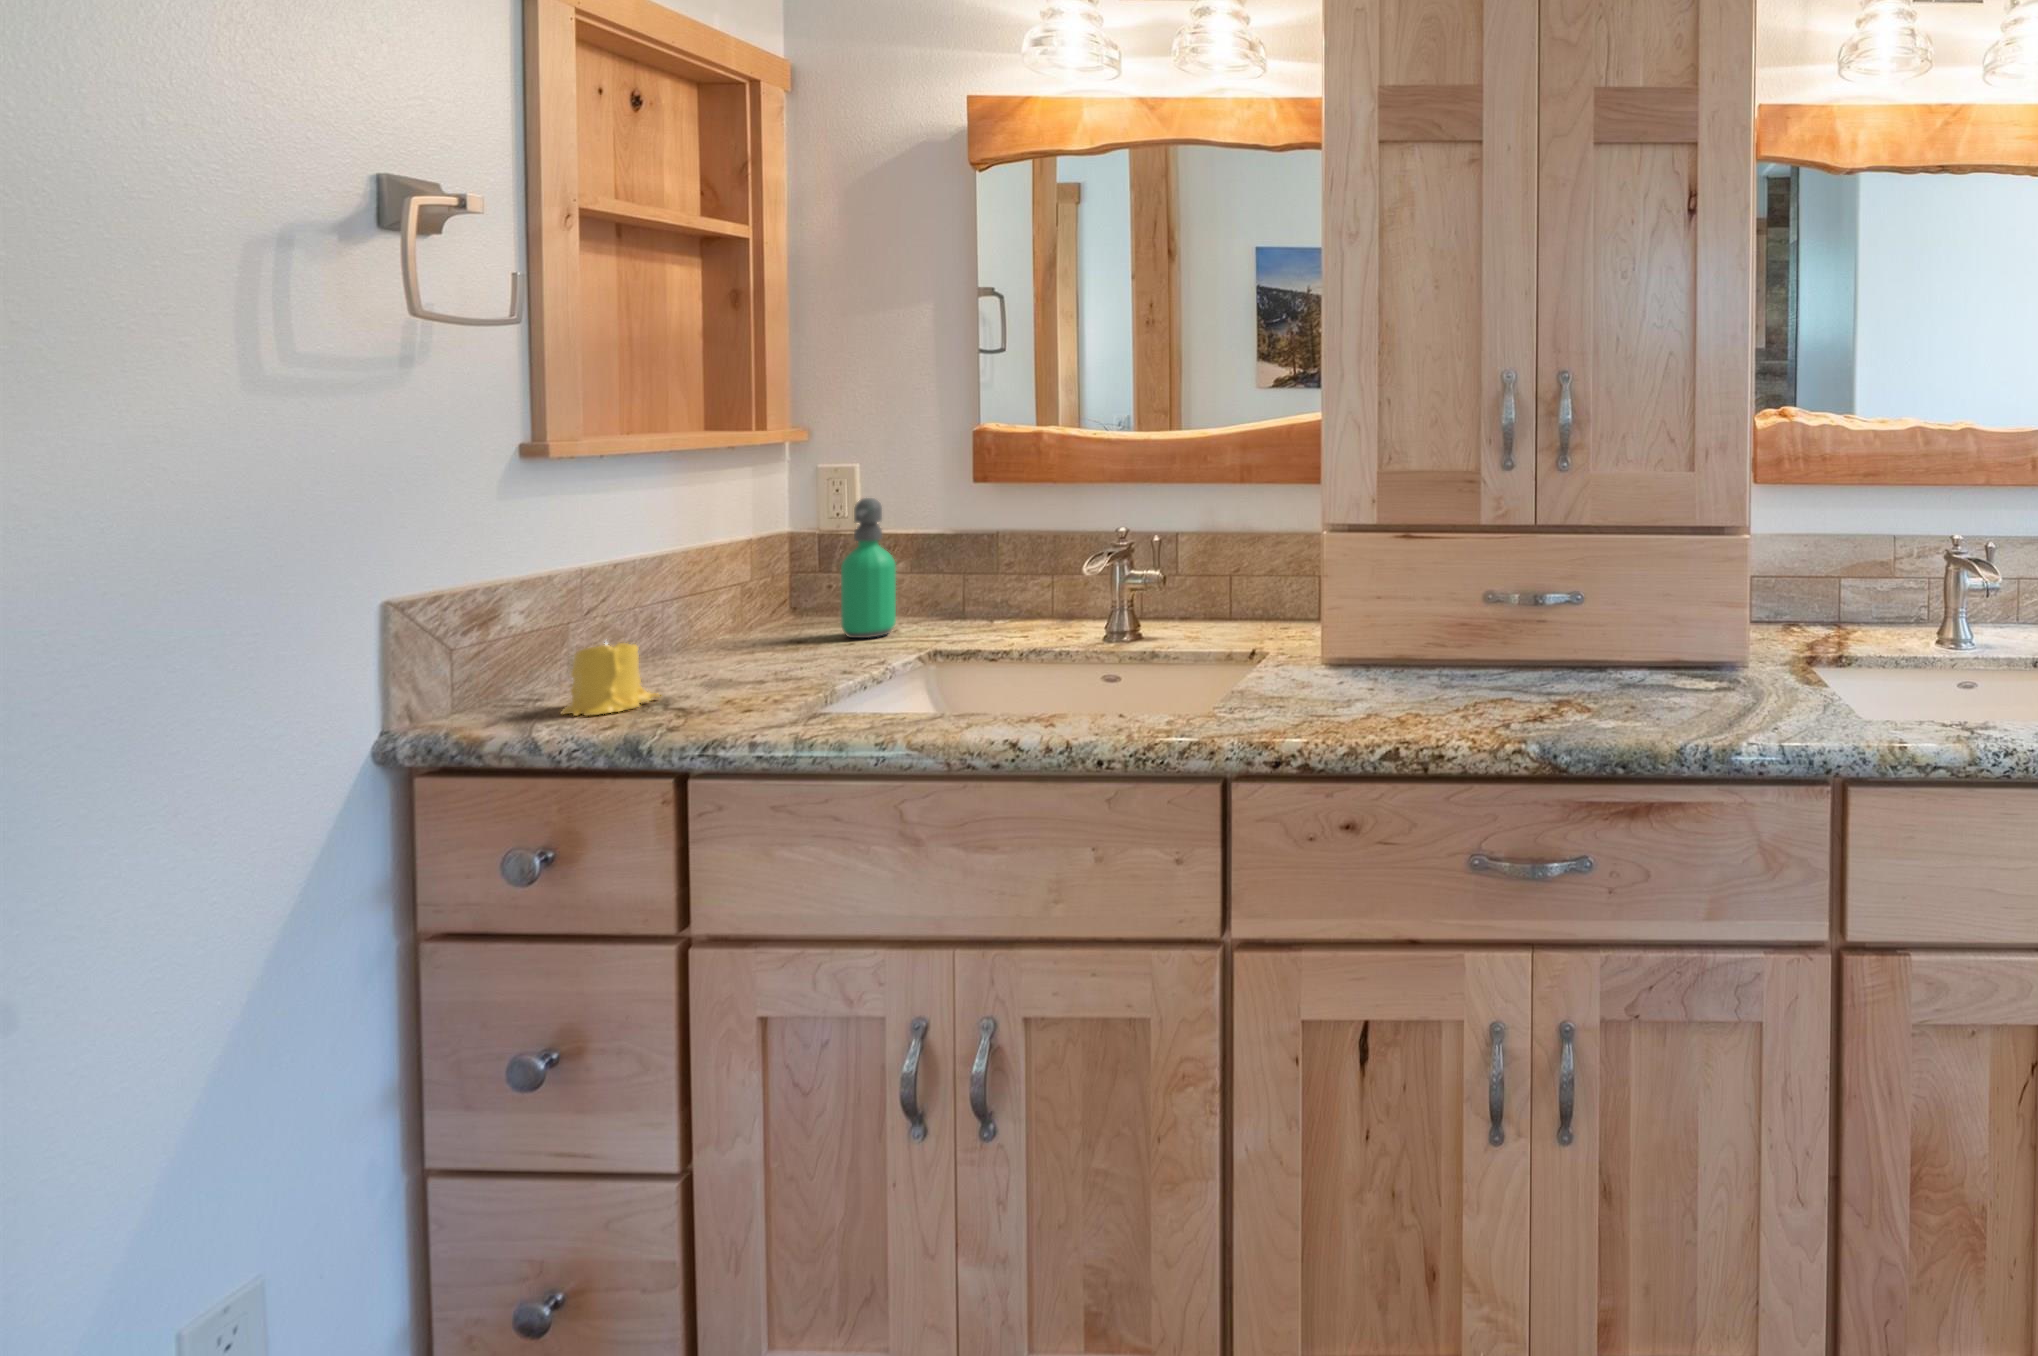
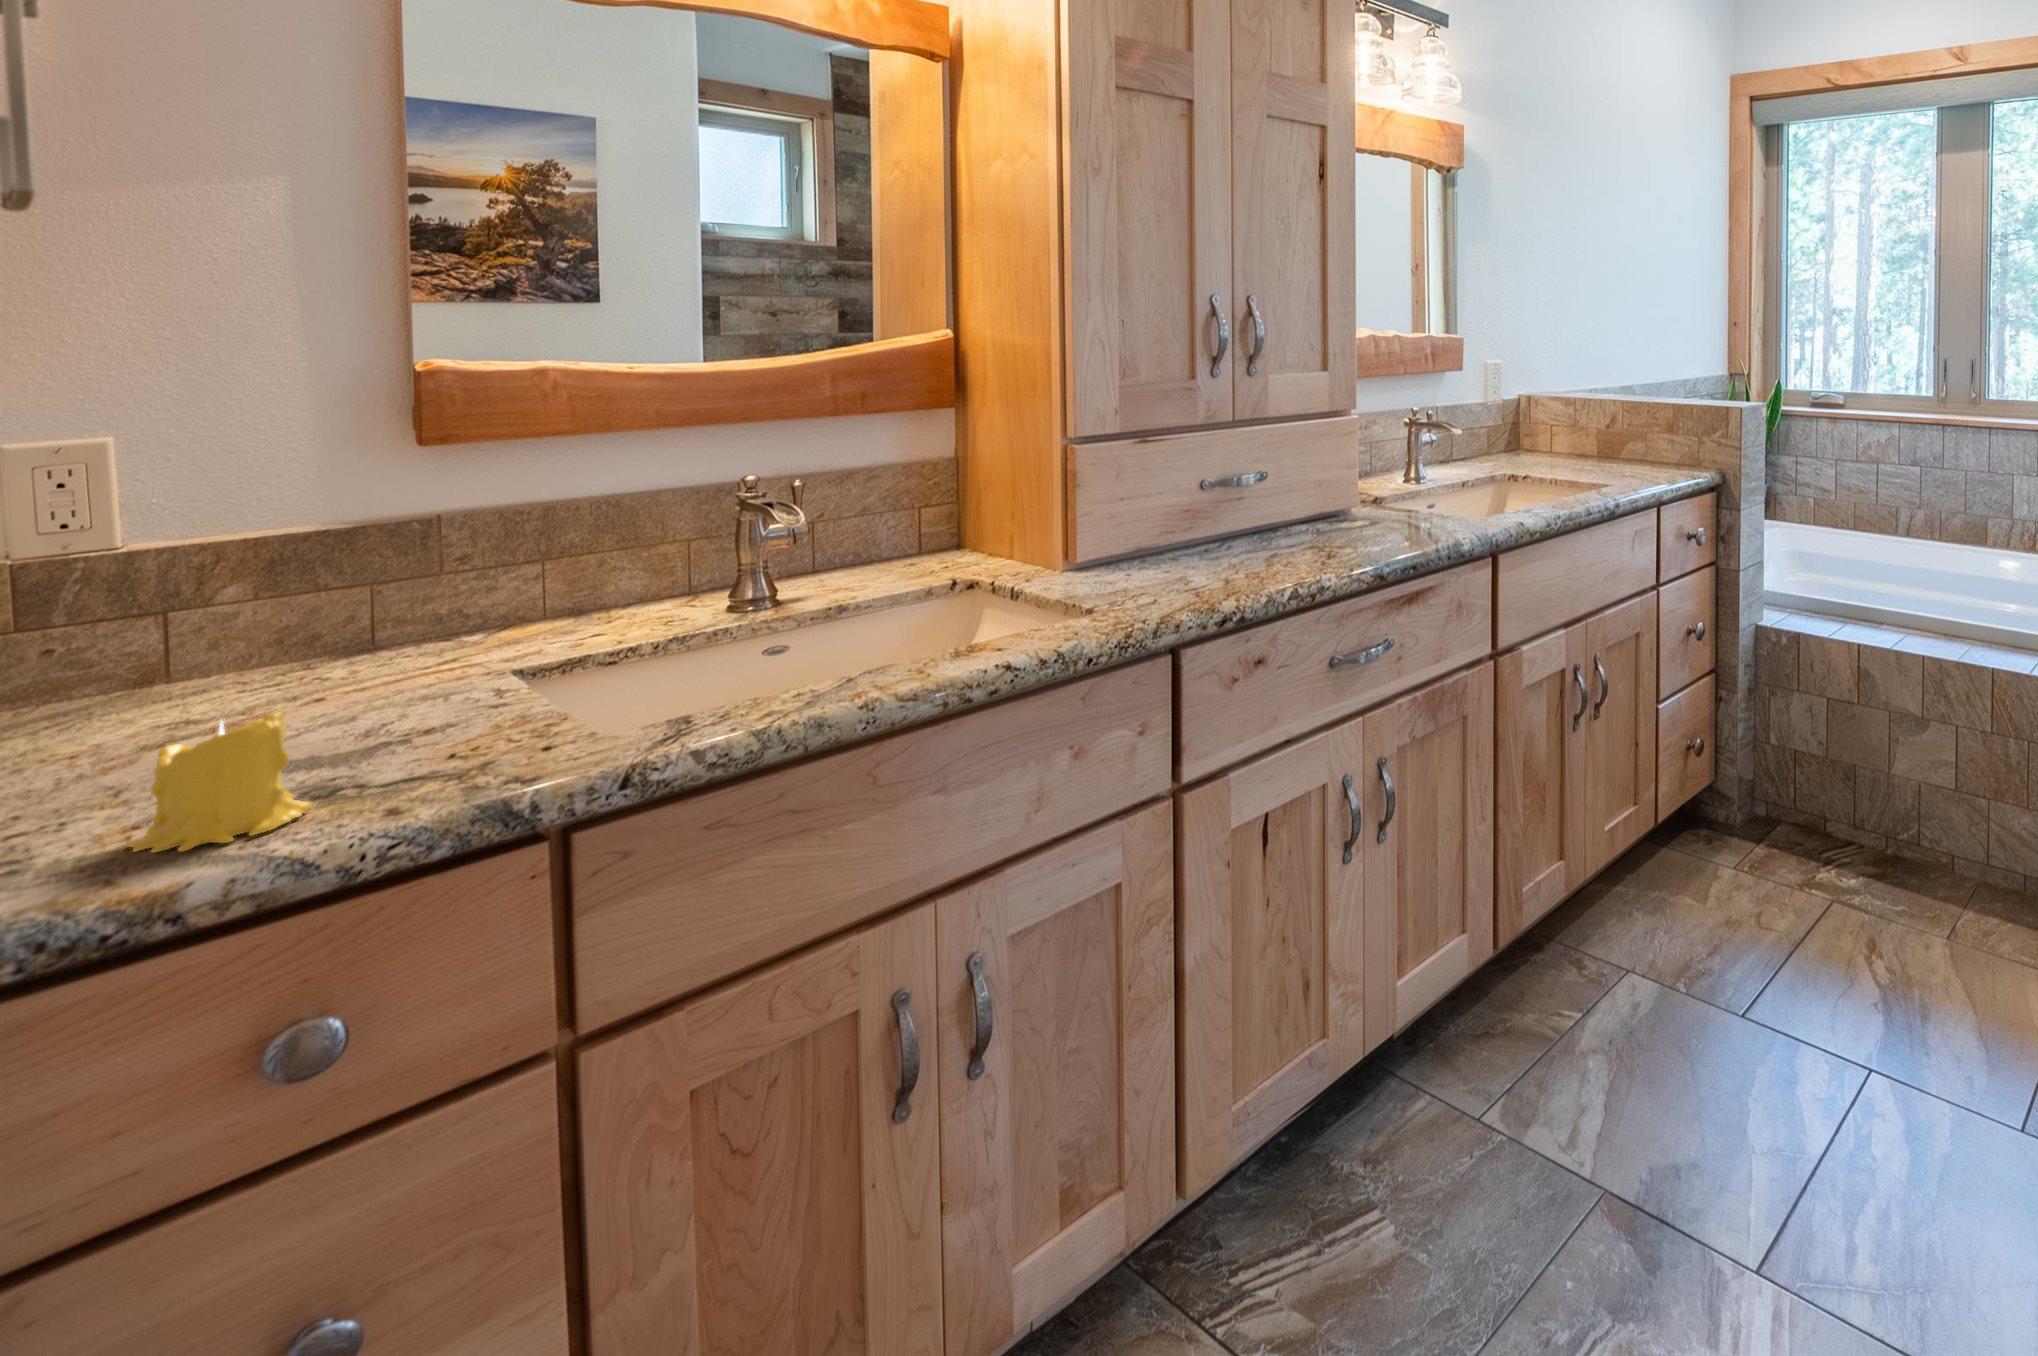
soap dispenser: present [841,498,896,638] -> none [182,476,300,700]

